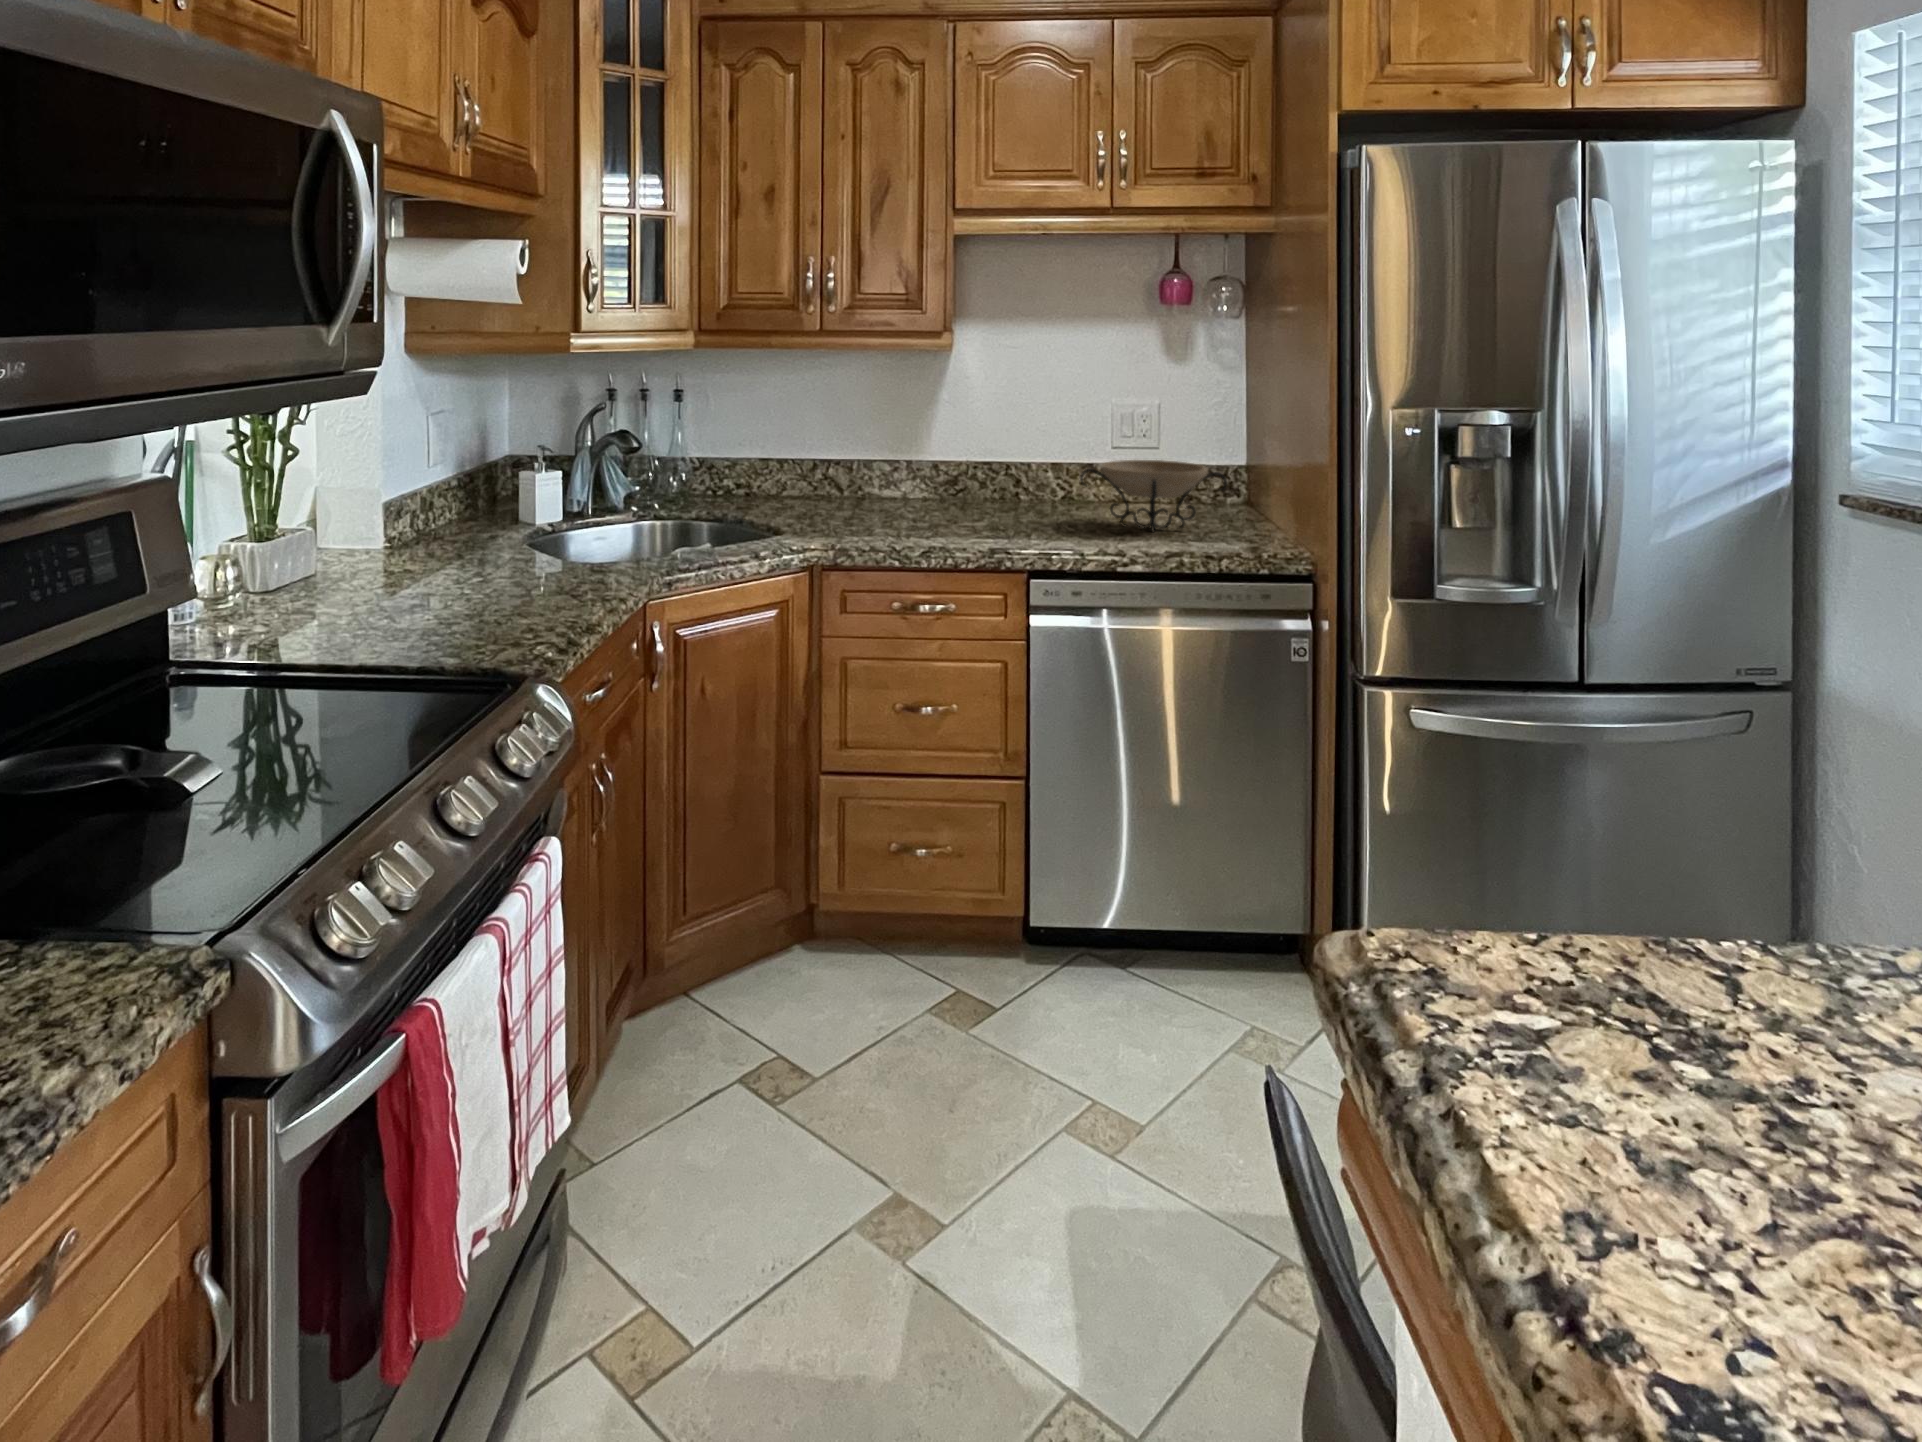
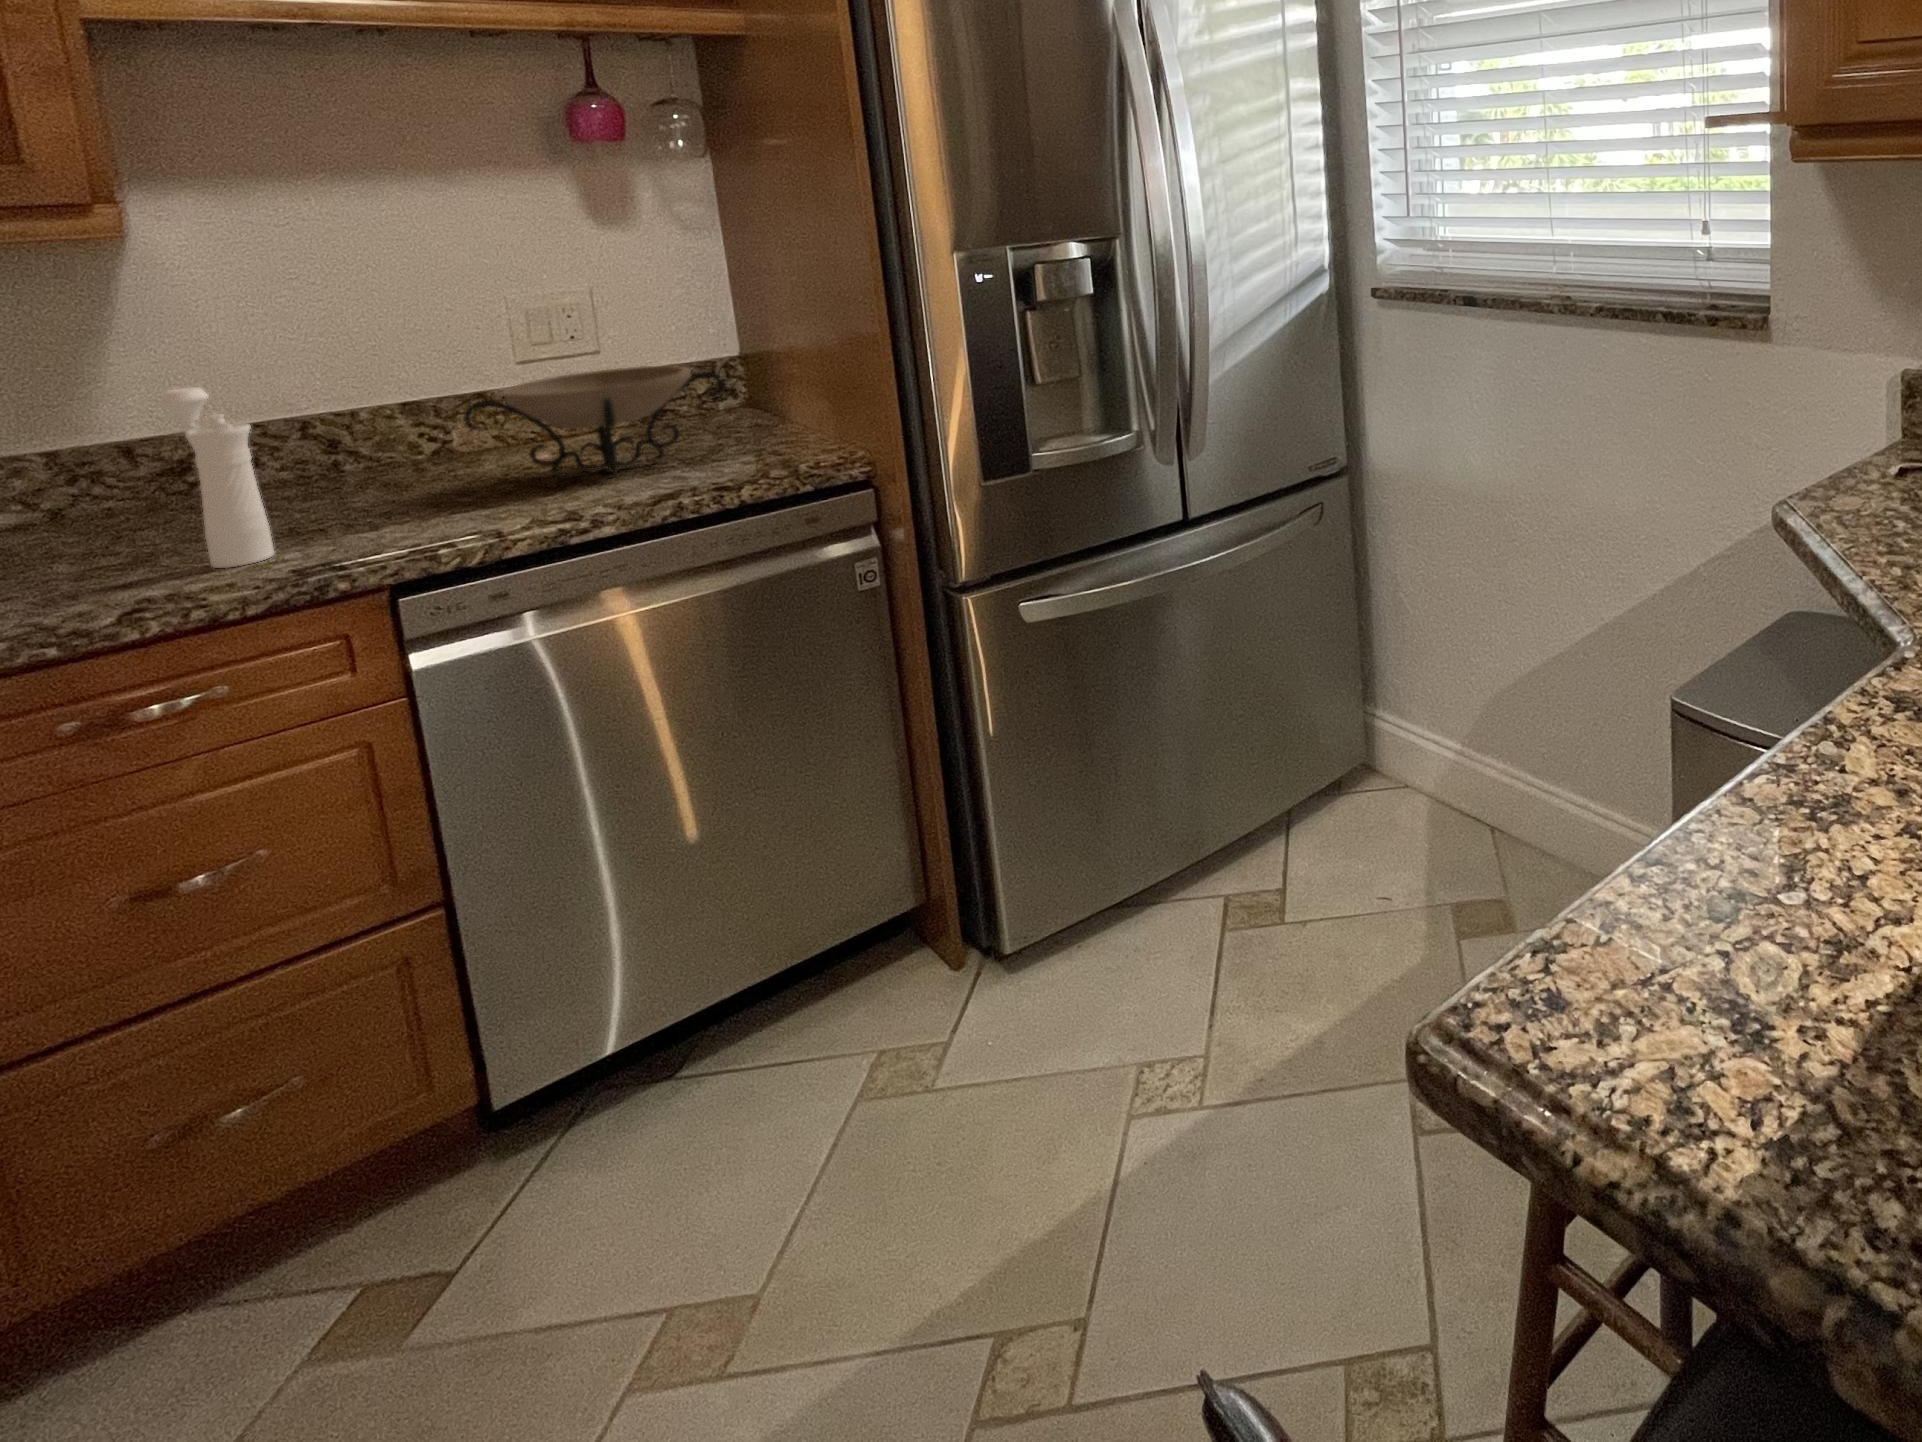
pepper mill: none [951,436,984,541] -> present [160,387,274,568]

